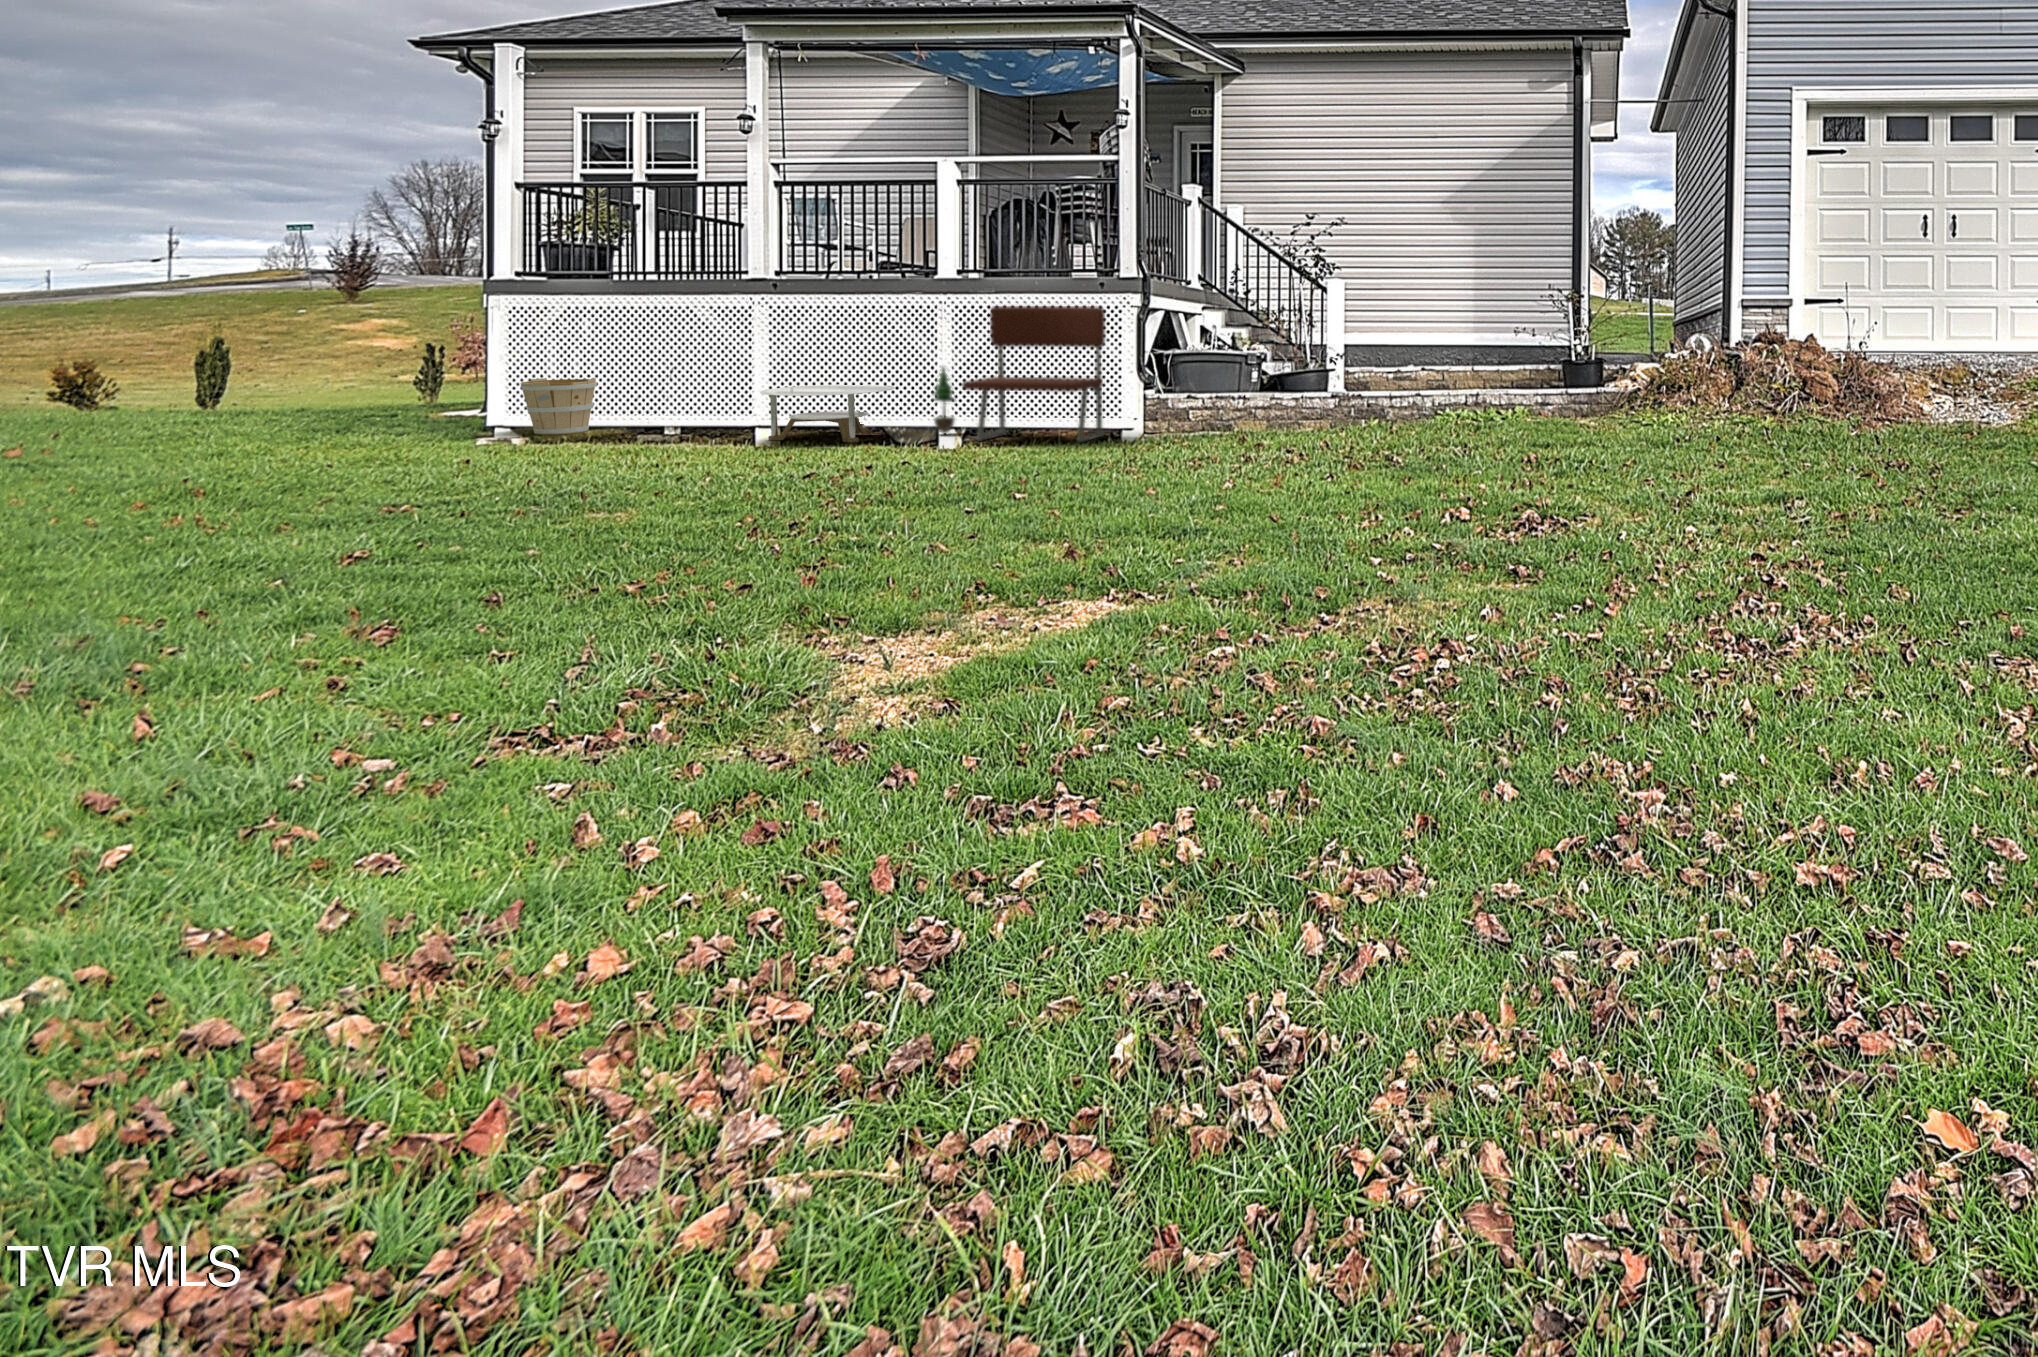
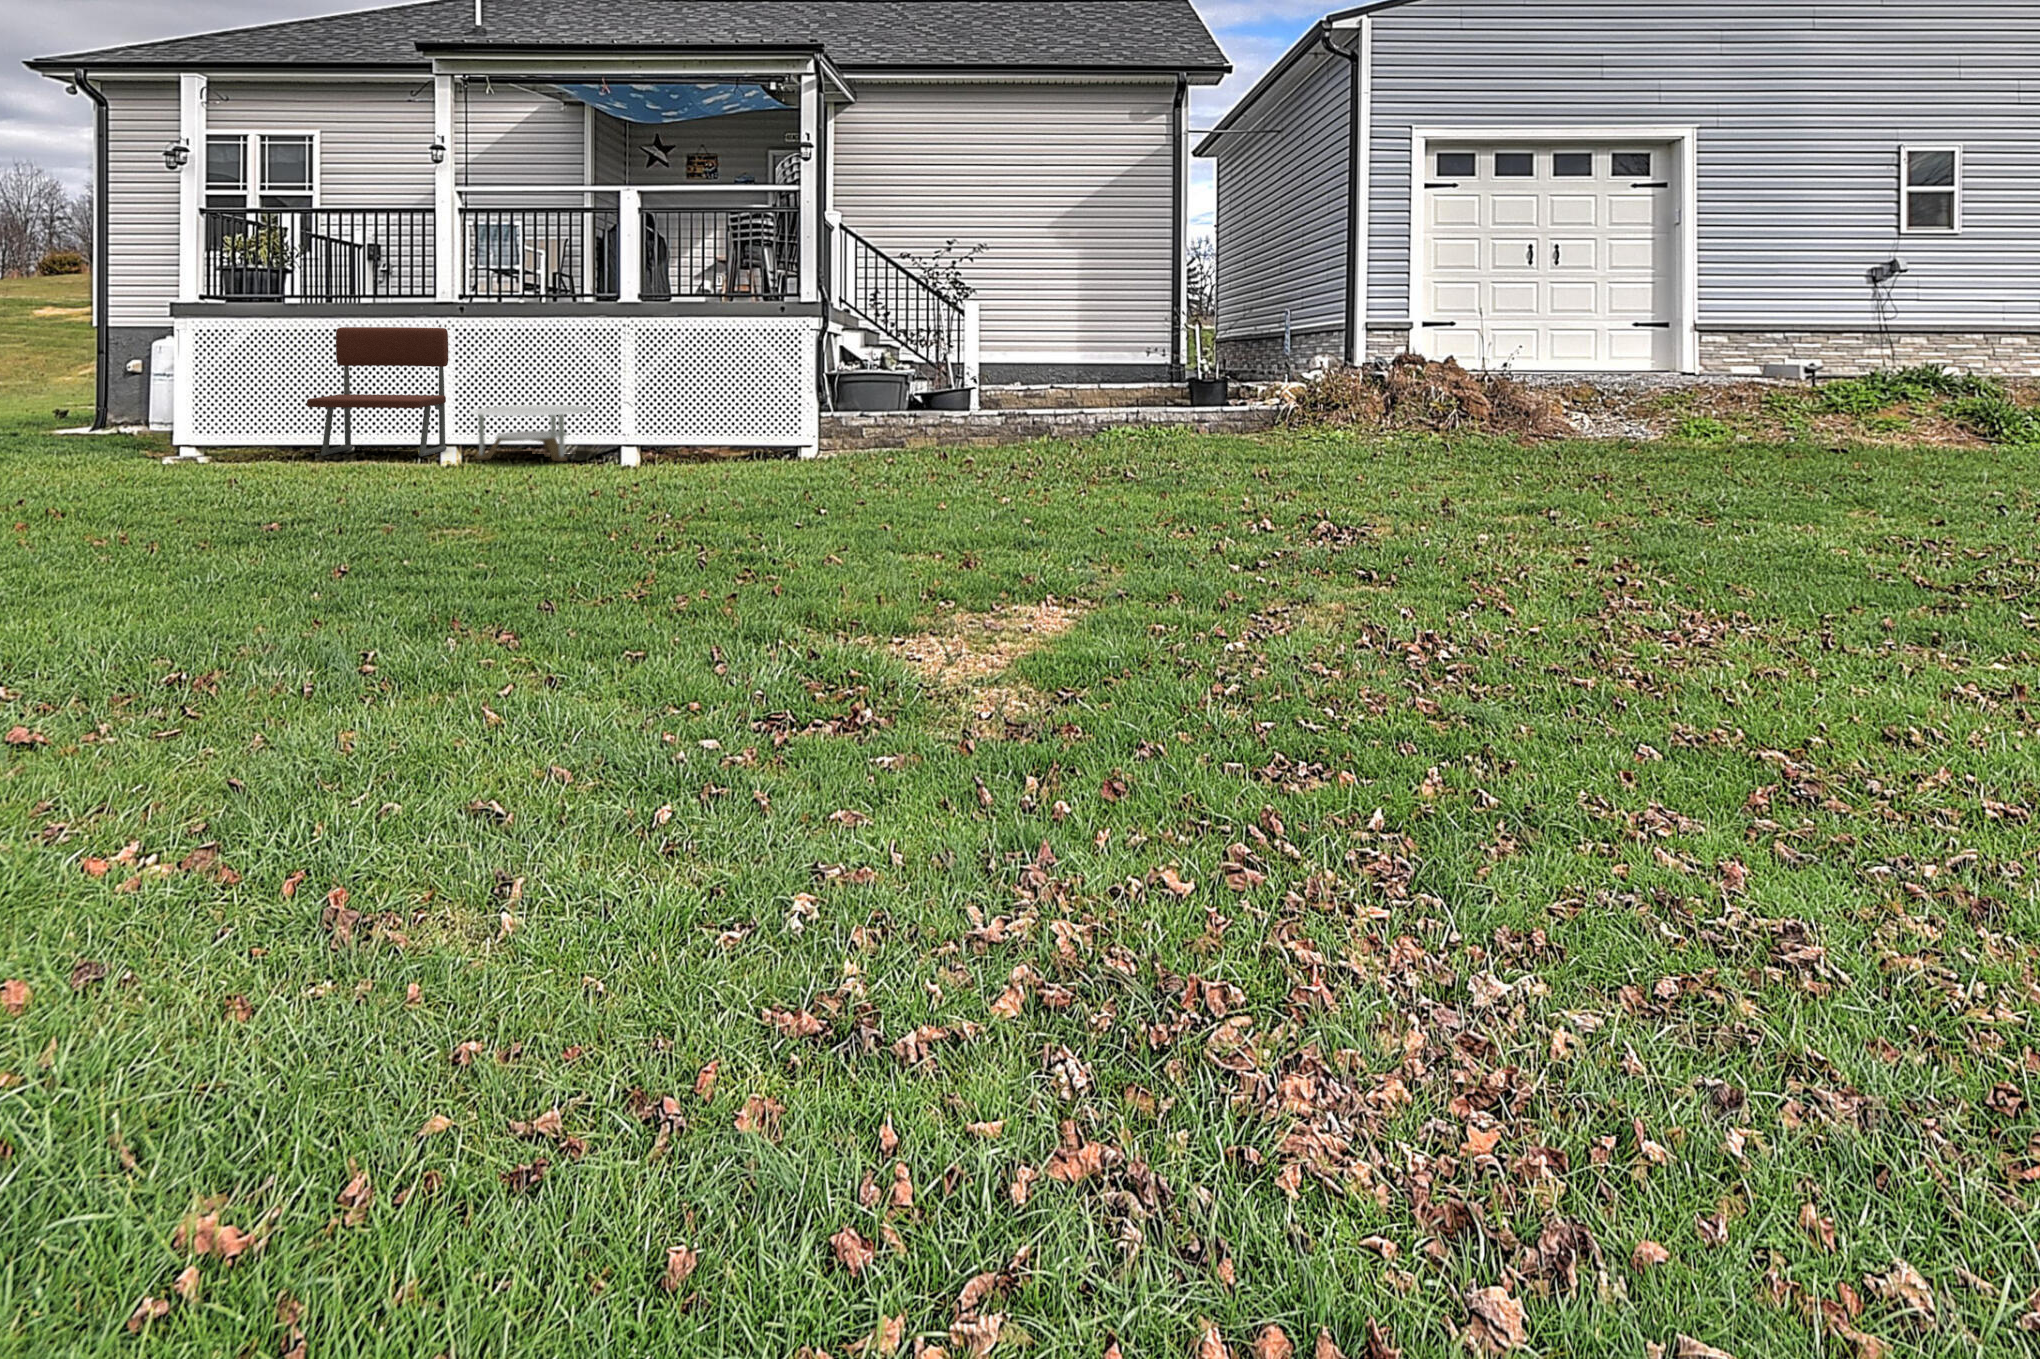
bench: present [962,306,1105,442] -> present [307,327,448,457]
potted tree: present [934,367,956,434] -> none [627,385,652,453]
wooden bucket: present [521,378,597,435] -> none [217,399,289,455]

